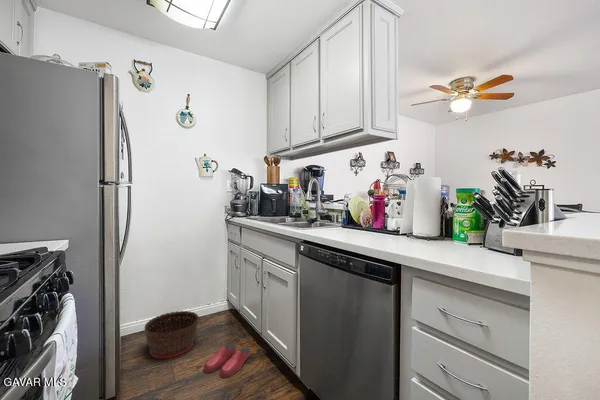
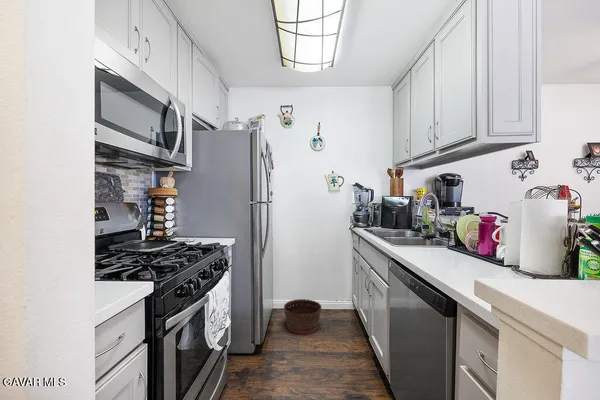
slippers: present [204,344,250,378] -> none [318,337,358,363]

